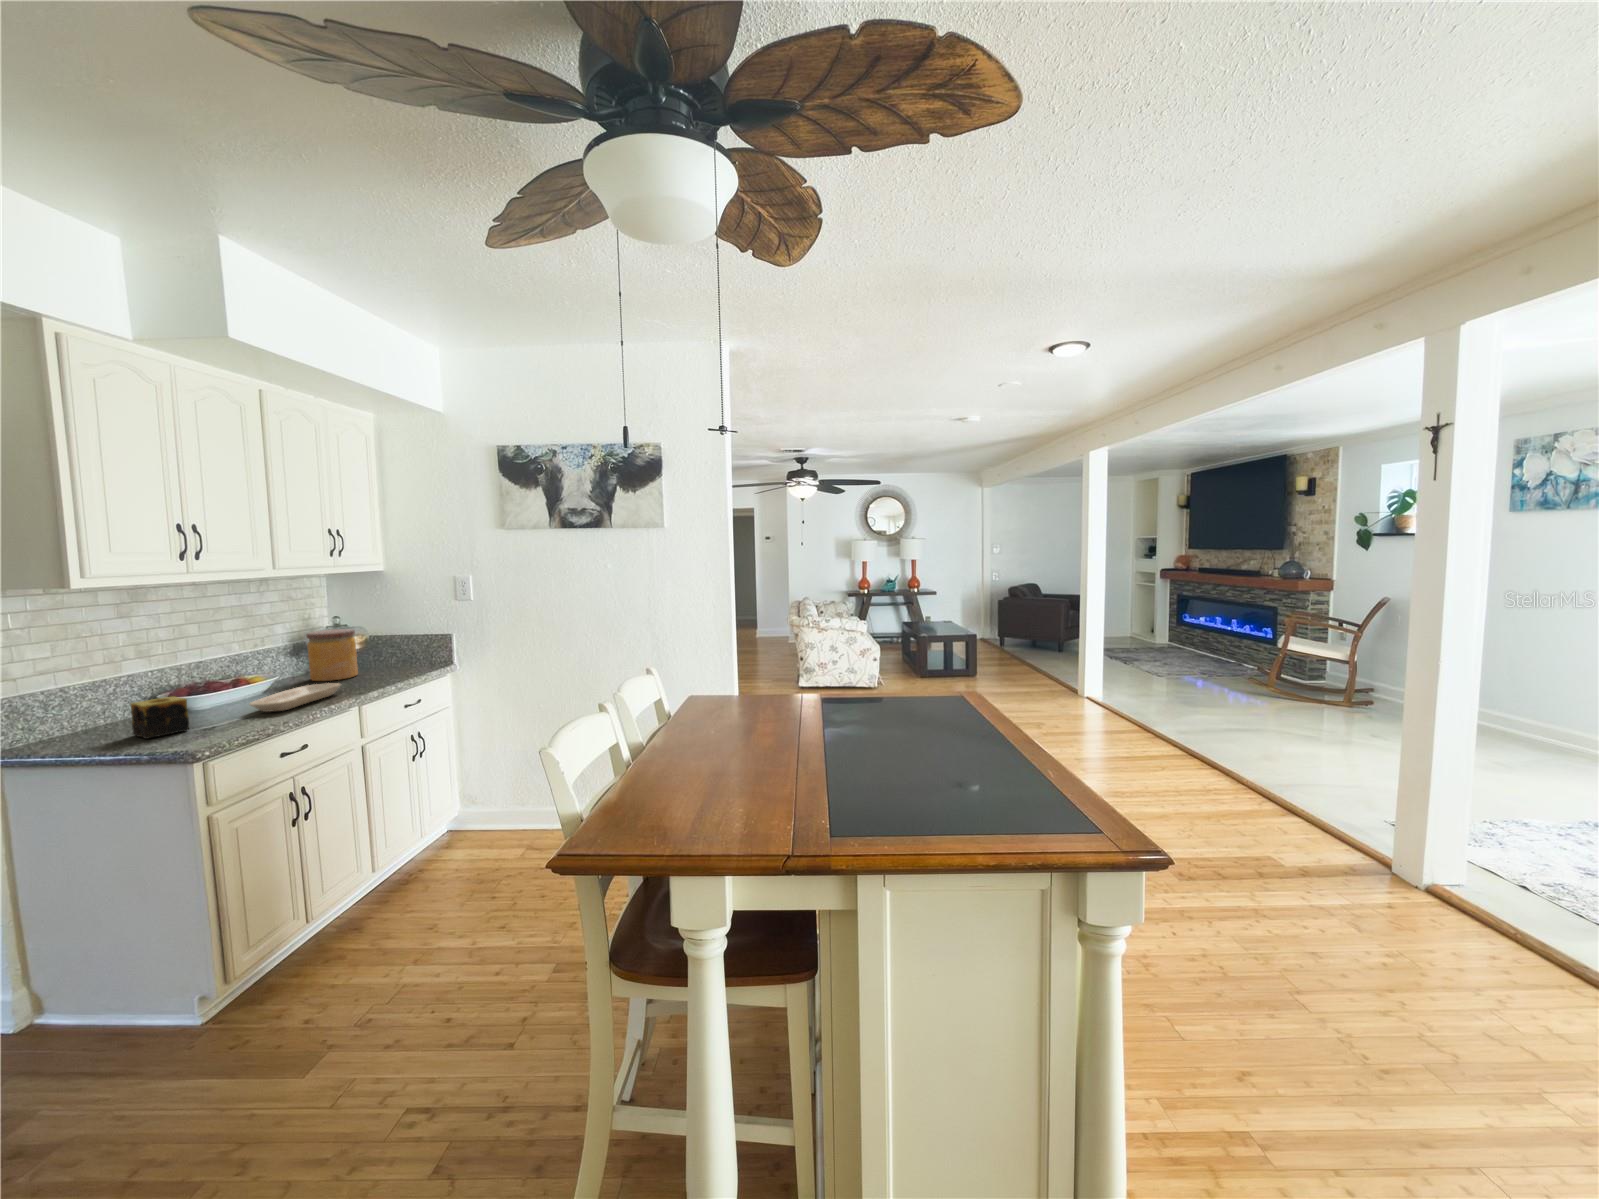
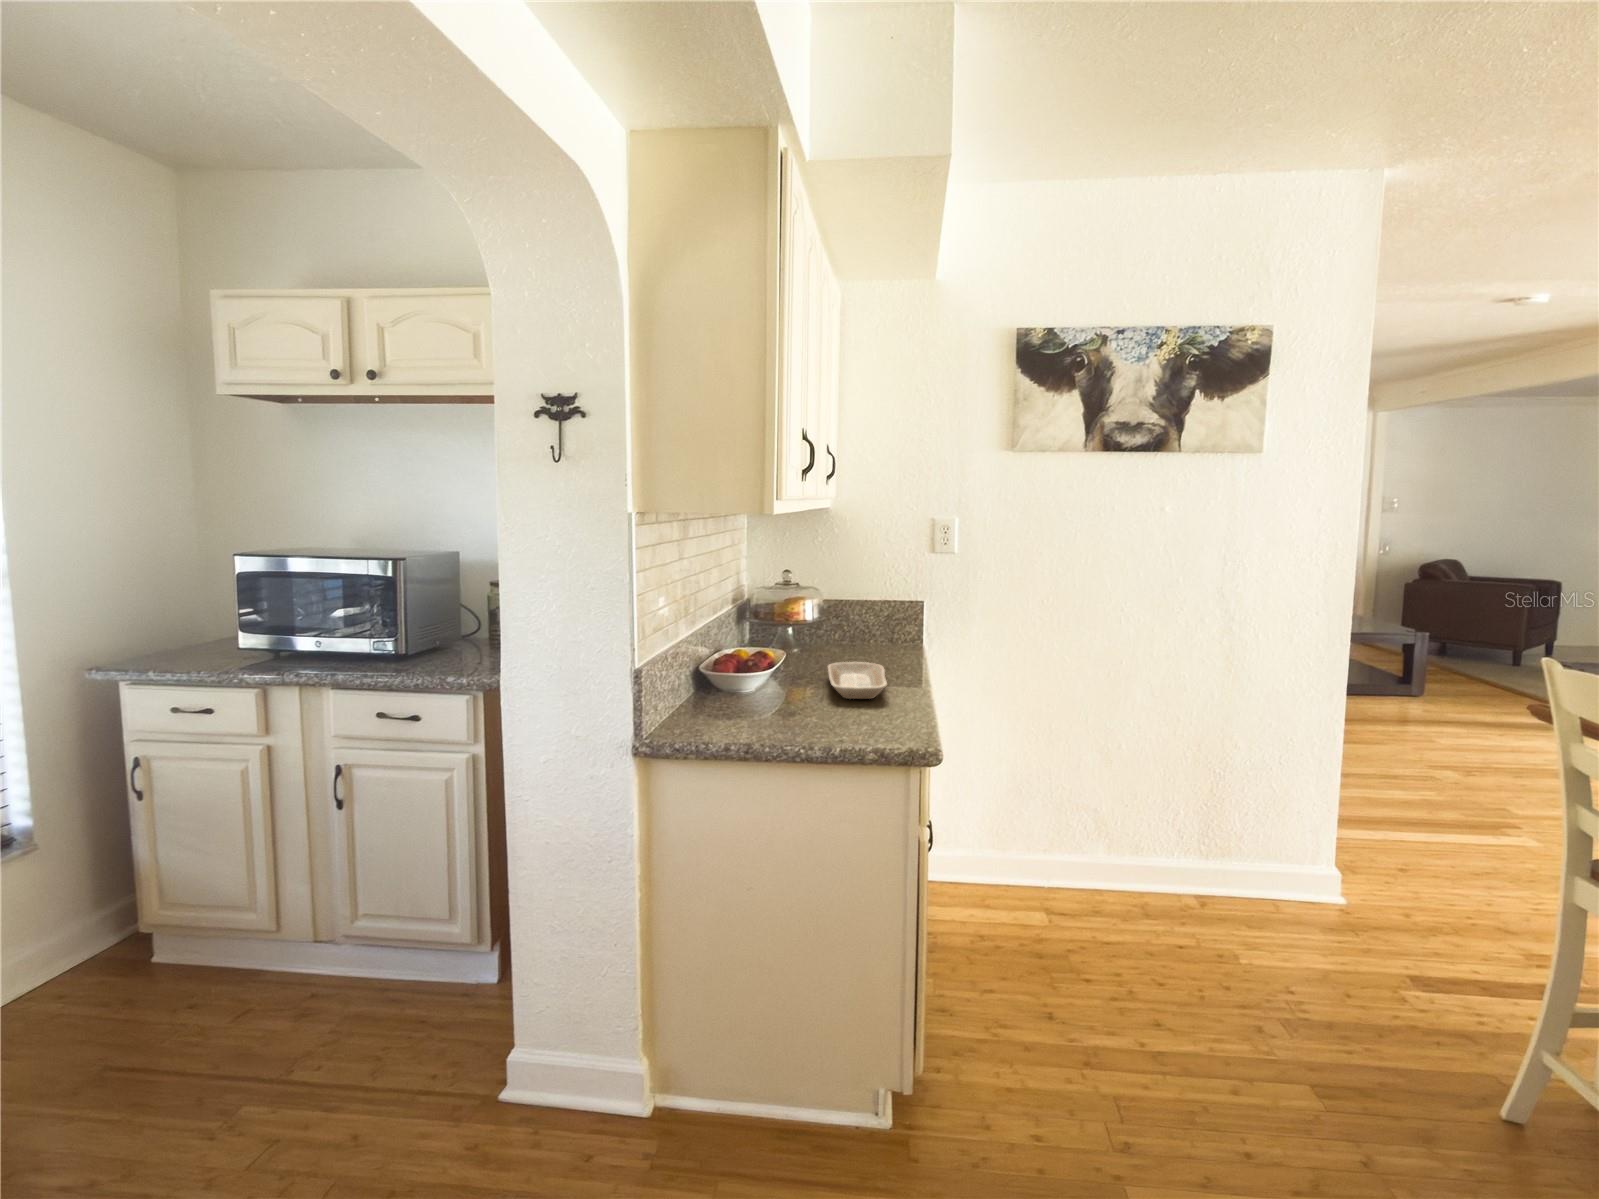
jar: present [306,629,358,681] -> none [772,585,828,658]
candle: present [131,697,189,739] -> none [757,671,818,729]

